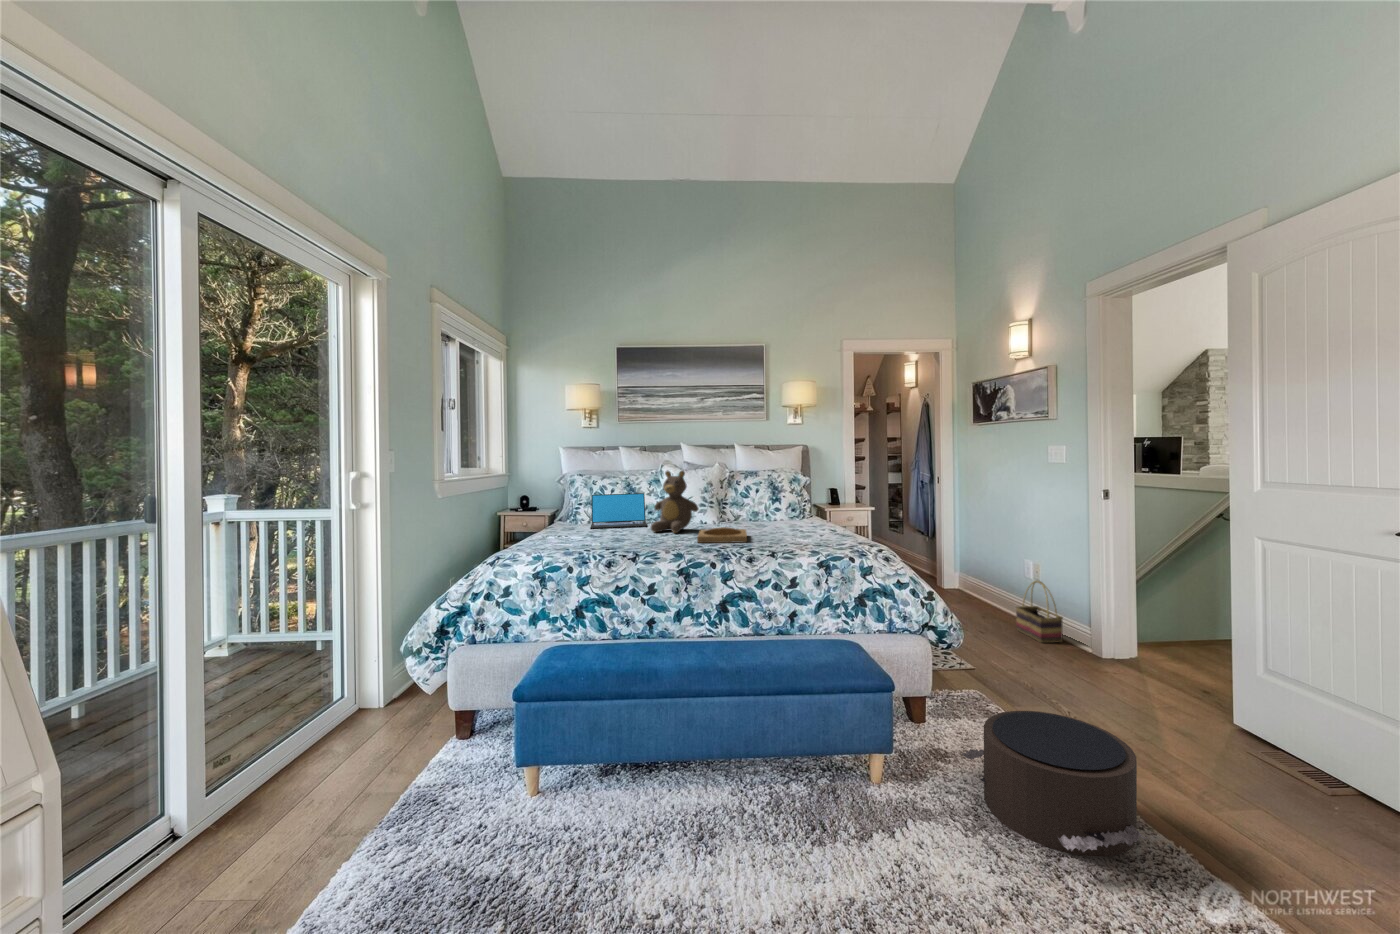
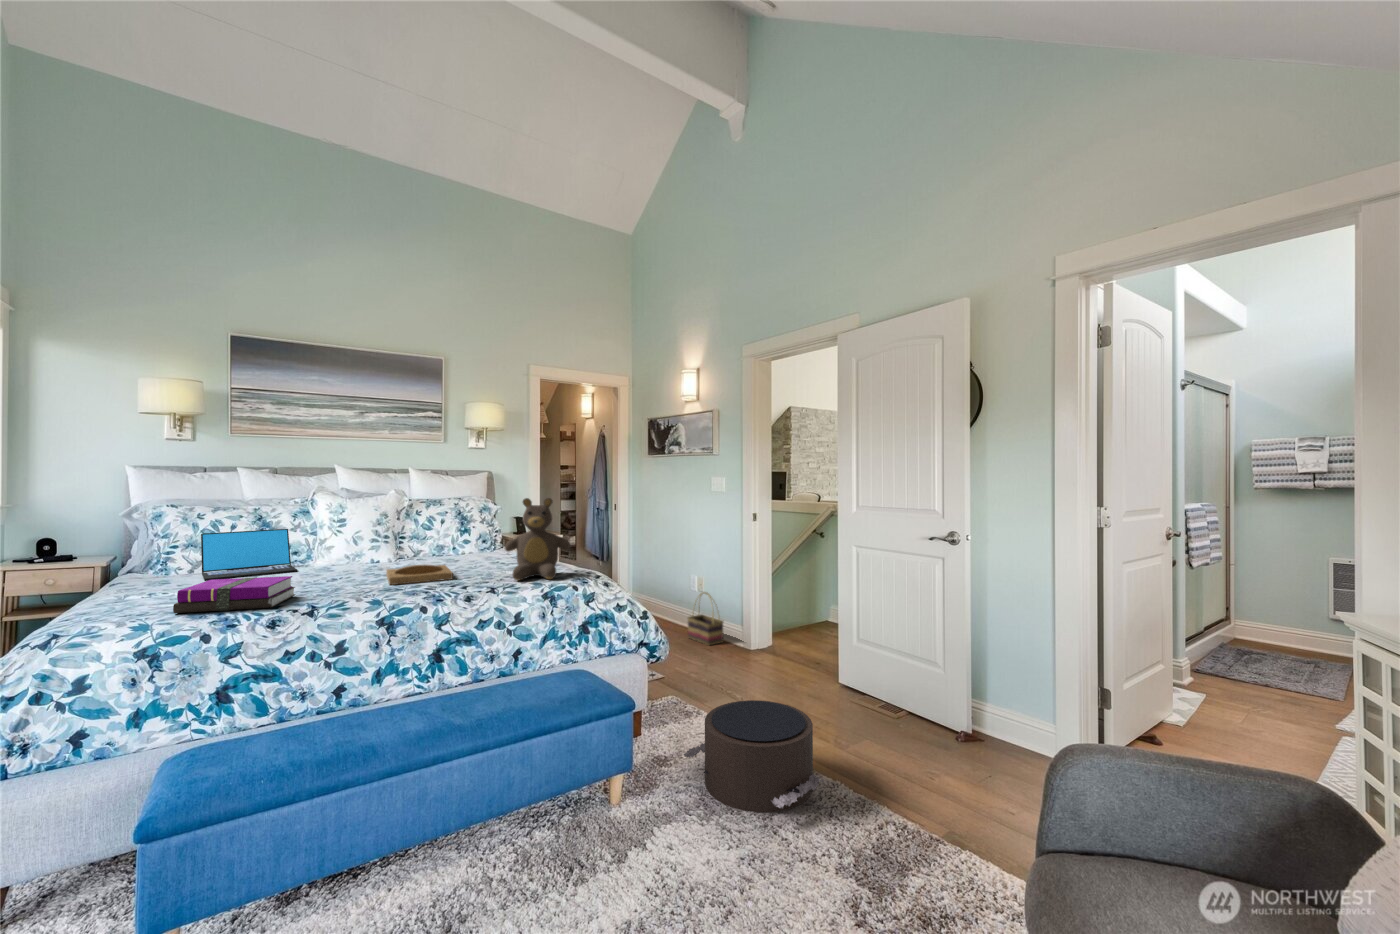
teddy bear: present [651,471,698,533] -> present [505,498,570,580]
notebook: none [557,528,631,552] -> present [173,576,295,613]

